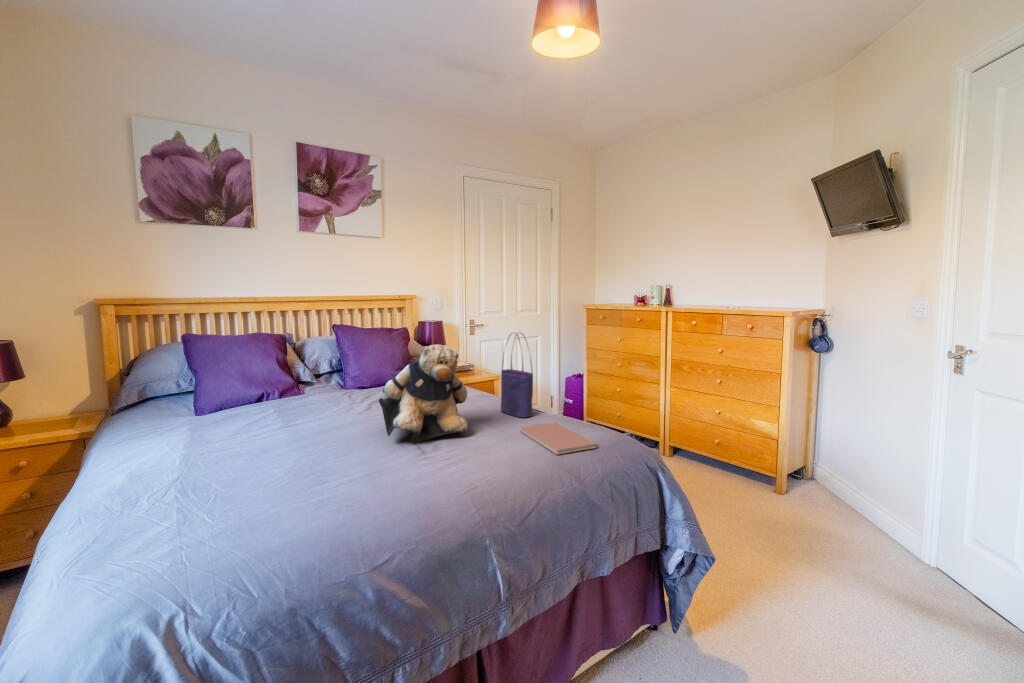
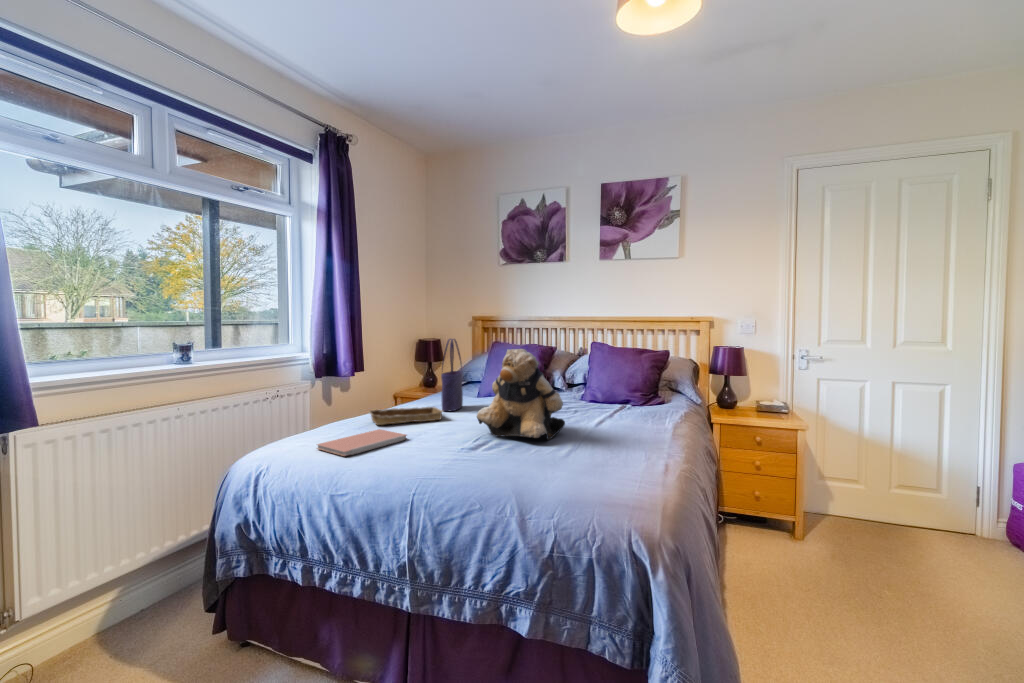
tote bag: present [501,333,533,418] -> present [441,339,463,411]
notebook: present [521,422,596,454] -> present [317,429,406,456]
tray: none [187,437,301,484] -> present [369,407,443,425]

